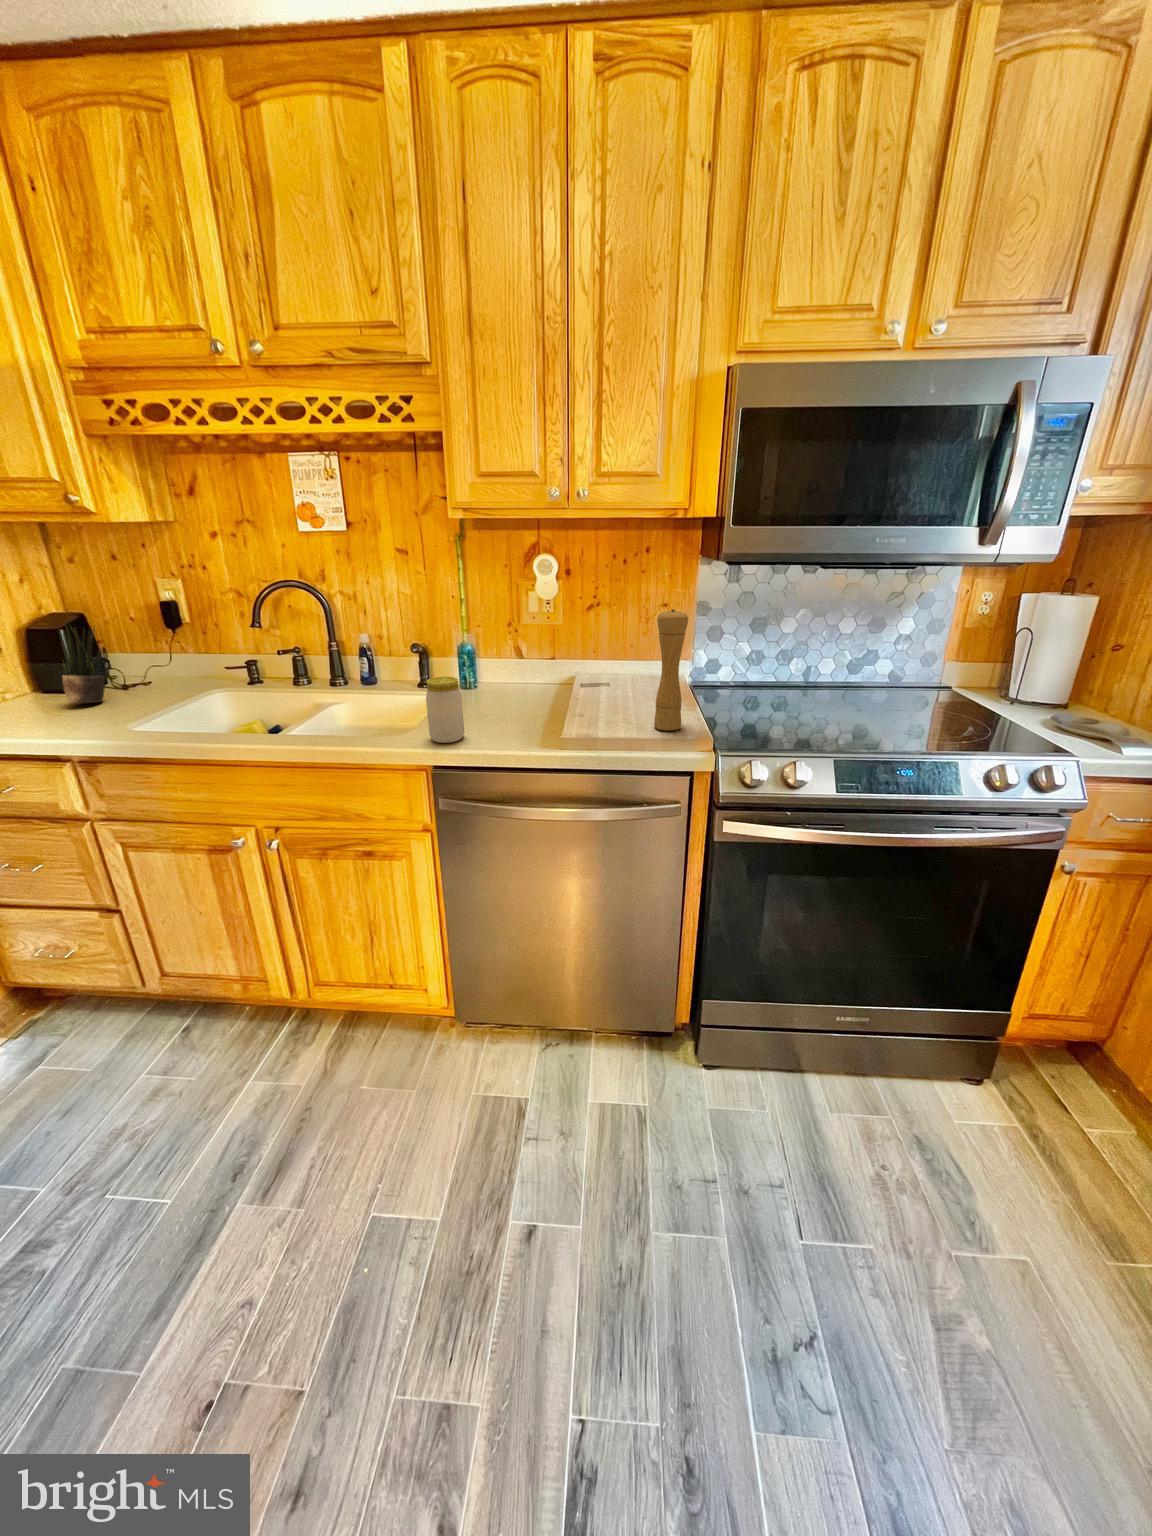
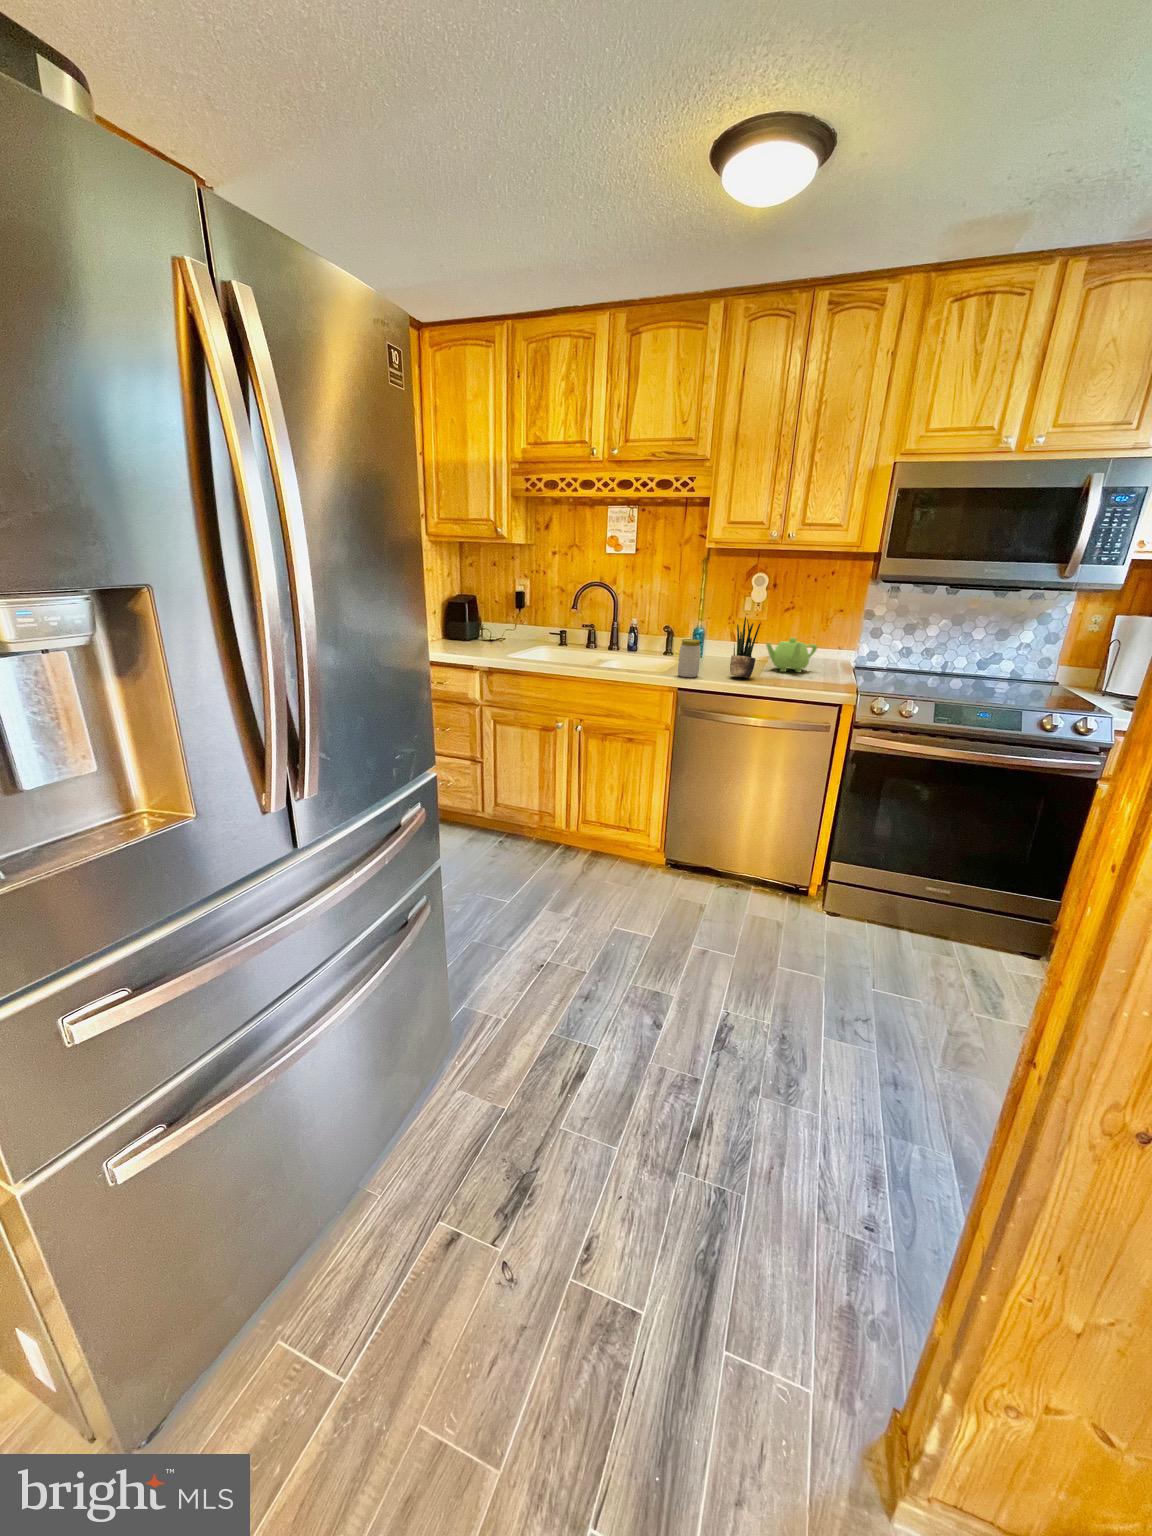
pepper mill: present [654,609,688,730] -> none [820,607,850,684]
potted plant: present [62,622,105,703] -> present [730,617,761,677]
teapot: none [566,654,641,708] -> present [766,638,817,672]

